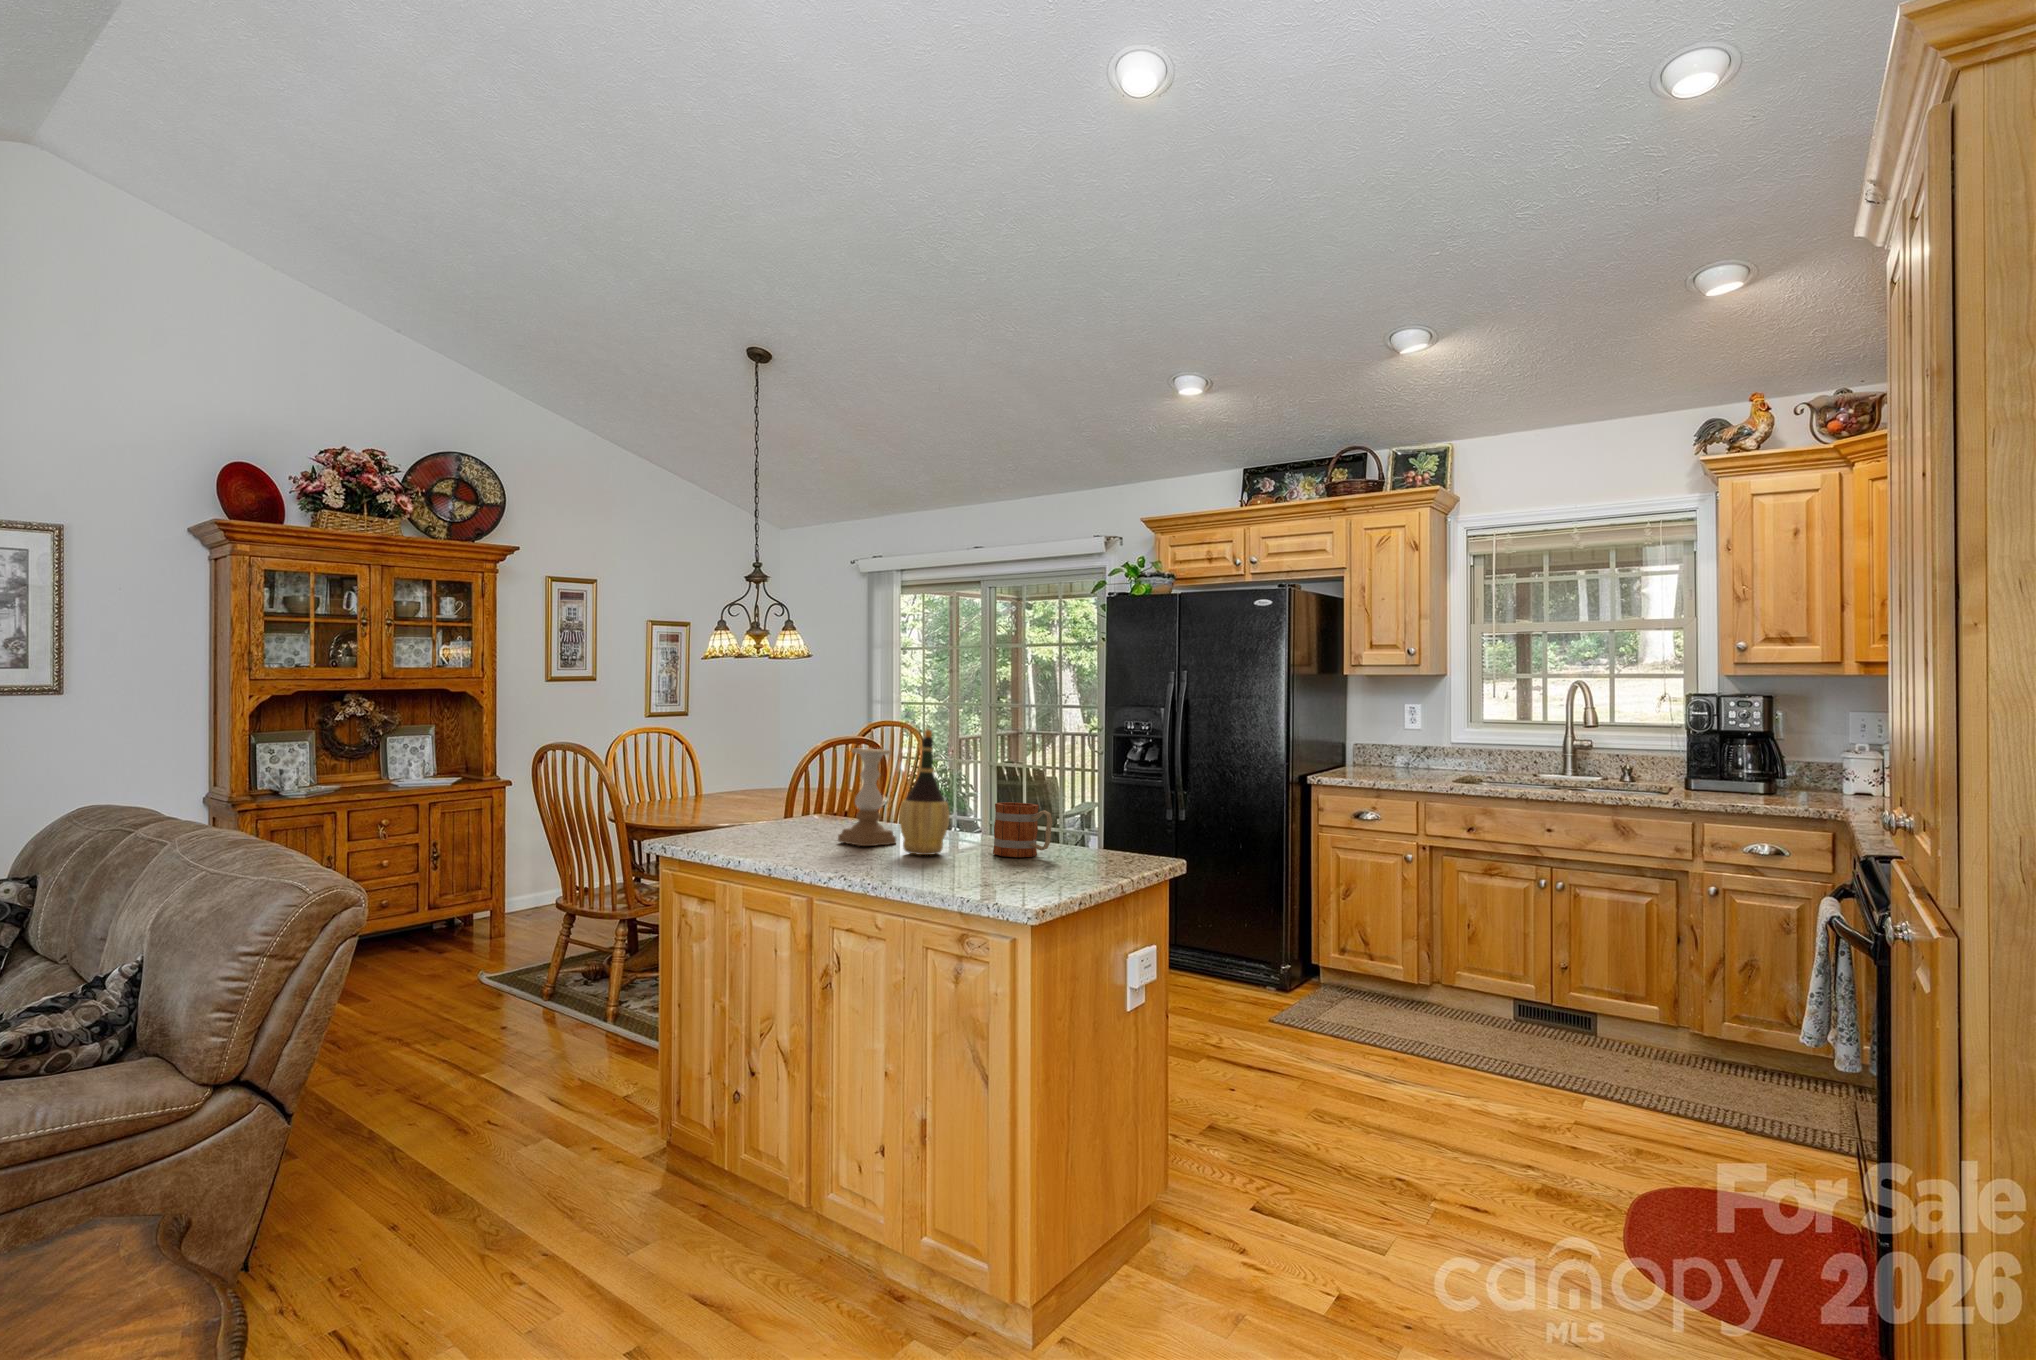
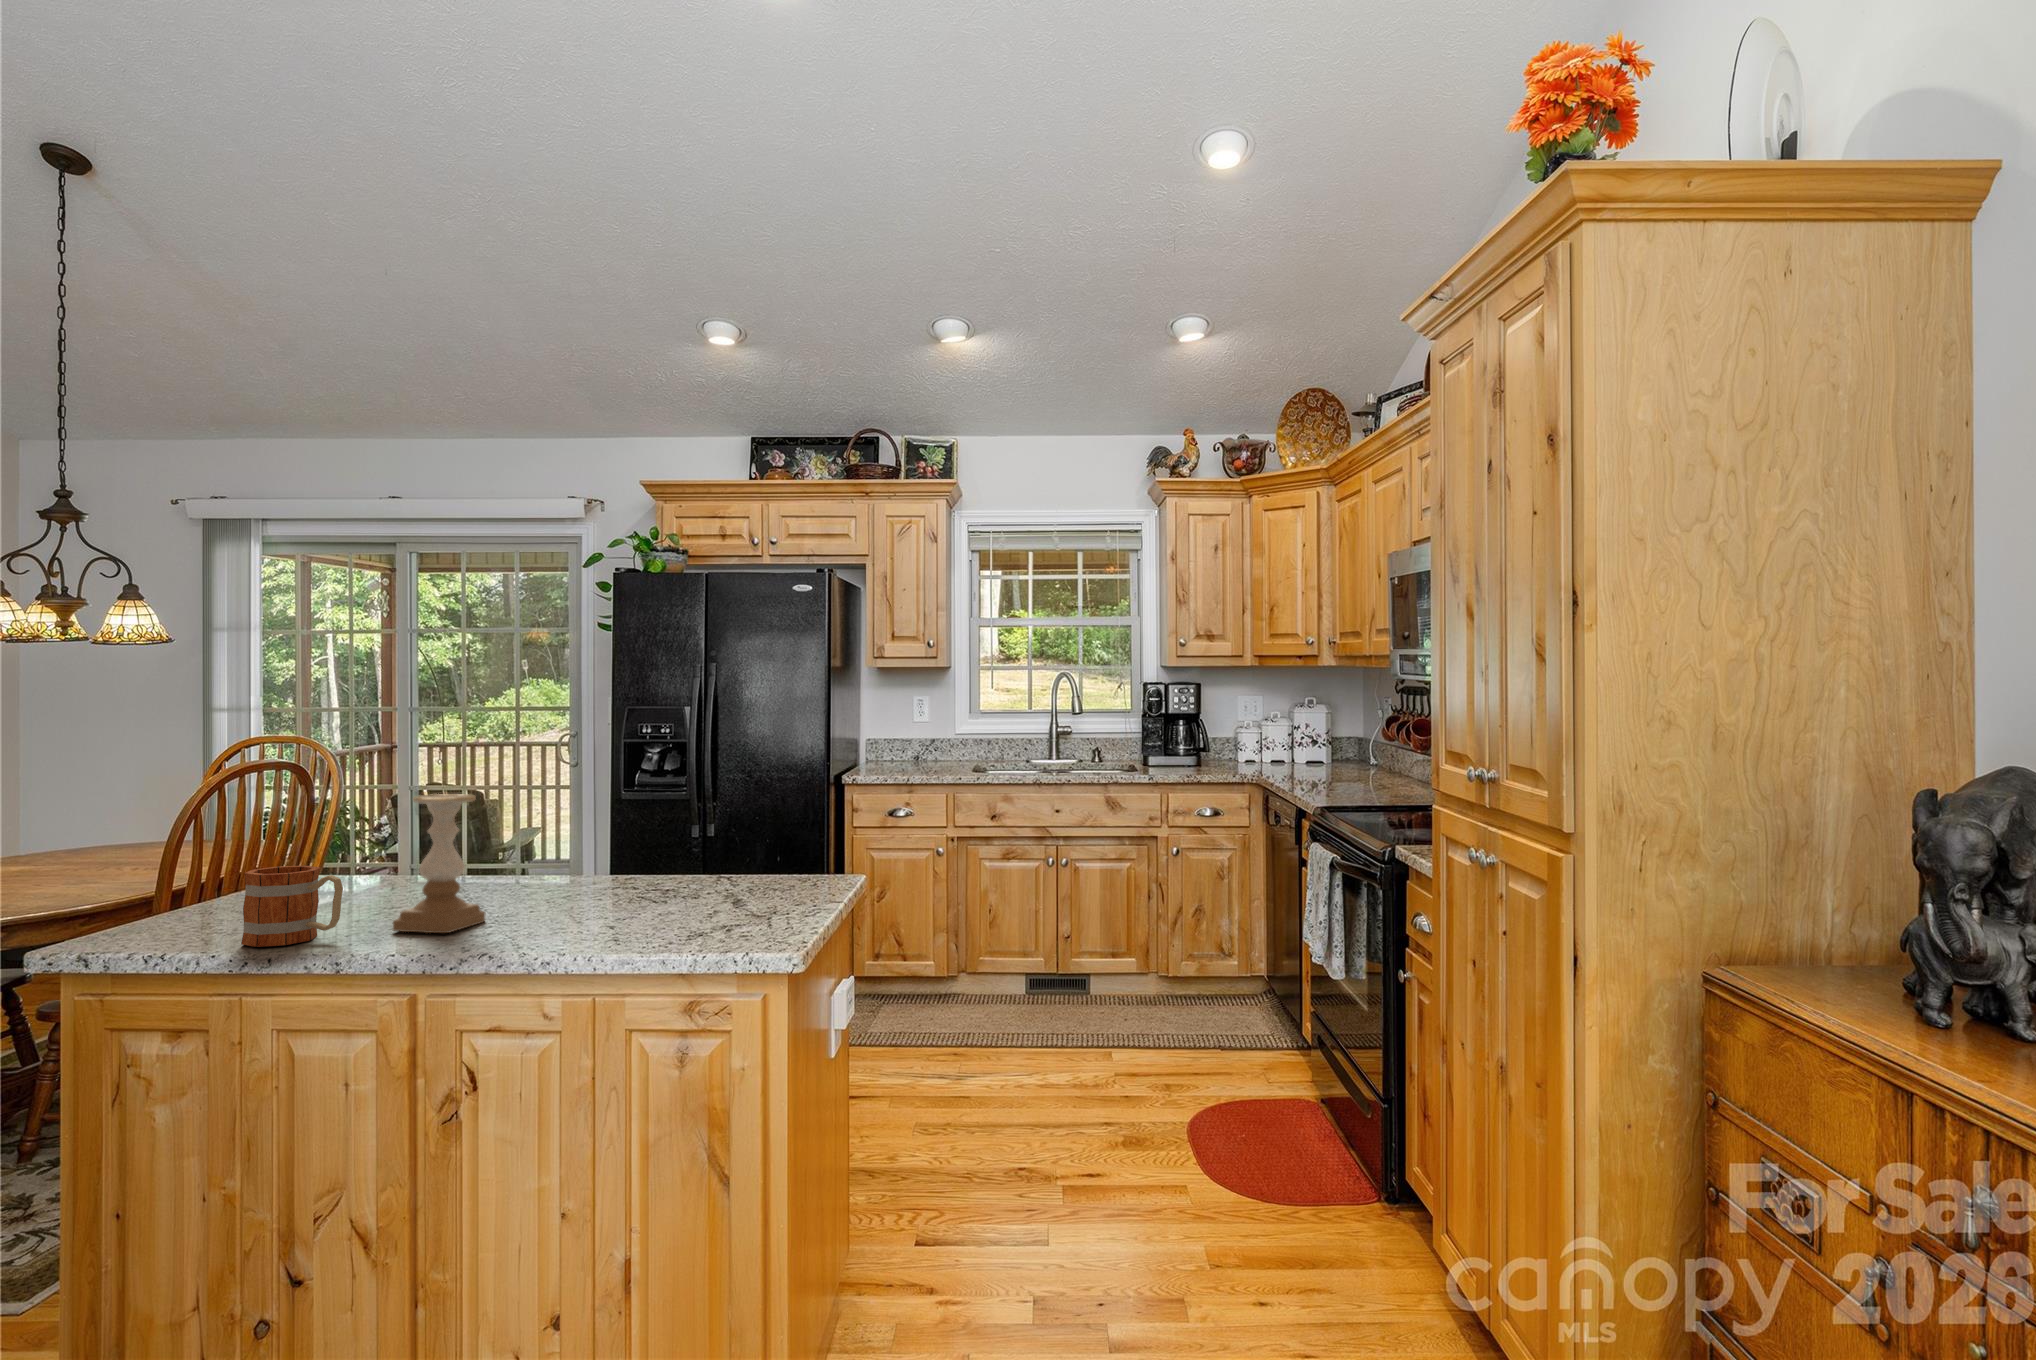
wine bottle: present [899,730,950,855] -> none [516,767,589,935]
mug: present [993,803,1052,857] -> present [241,866,343,947]

